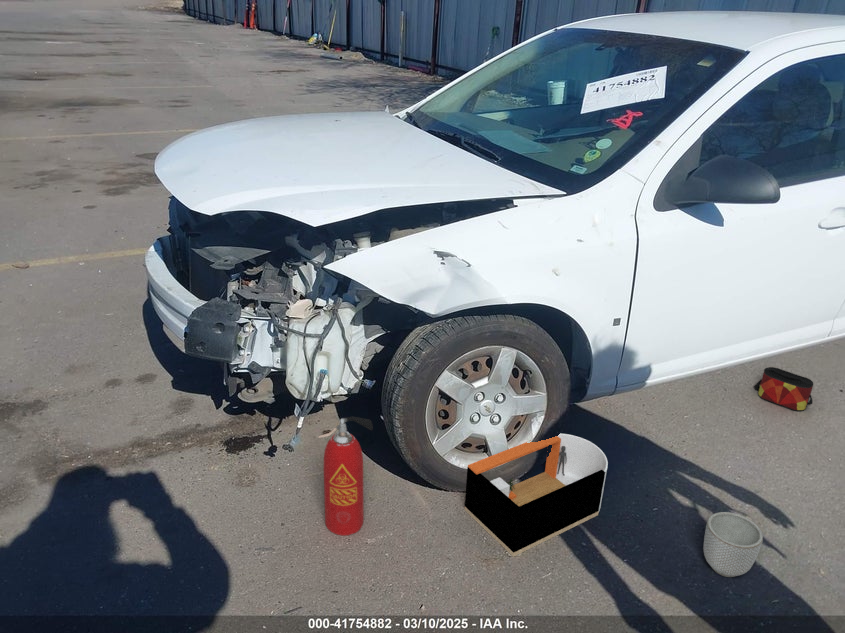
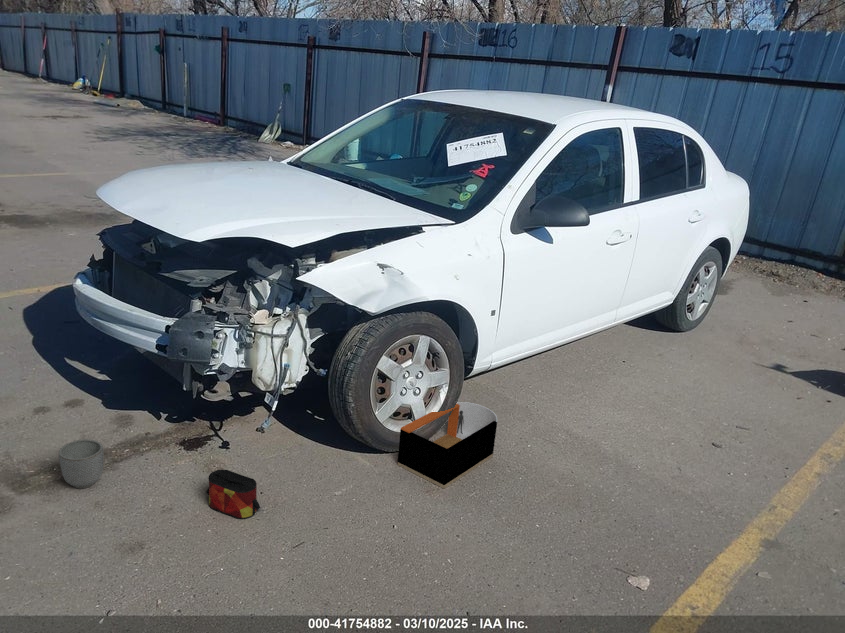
bag: present [754,367,813,411] -> present [206,469,260,519]
fire extinguisher: present [319,417,373,536] -> none [295,395,333,493]
planter: present [703,512,763,577] -> present [59,439,103,489]

